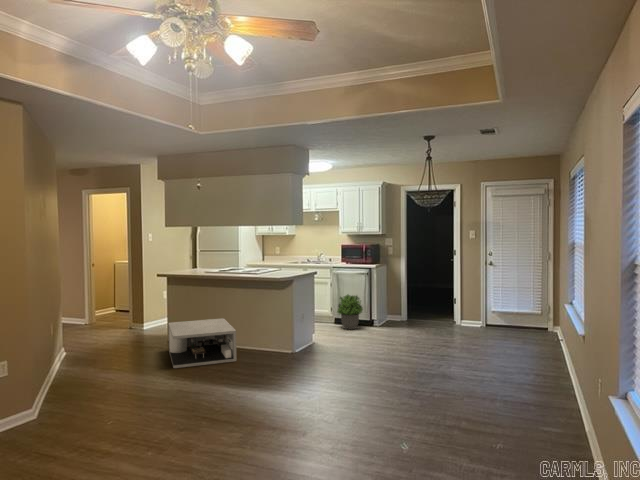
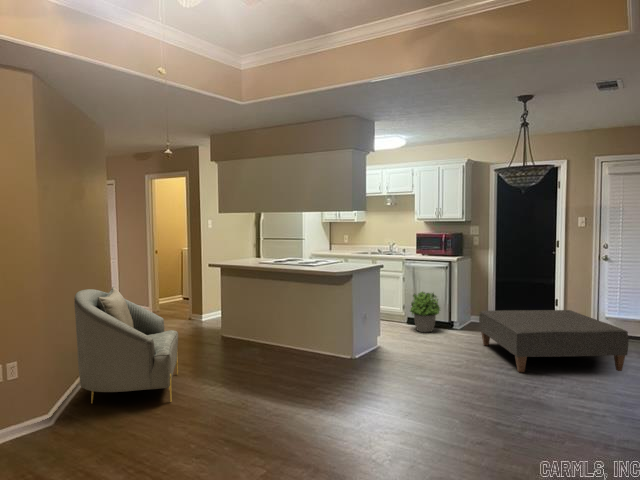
armchair: none [48,294,140,400] -> present [74,287,178,403]
ottoman: none [395,306,507,355] -> present [479,310,629,372]
coffee table: present [168,318,237,368] -> none [216,315,287,371]

